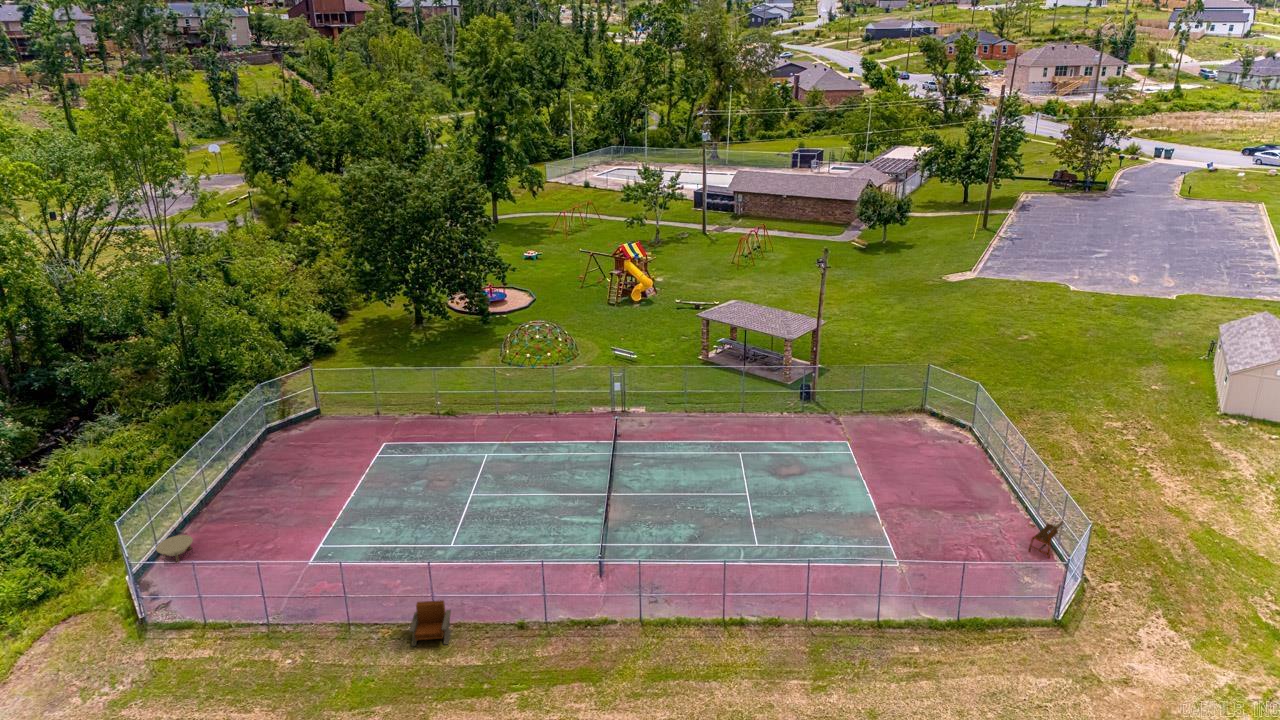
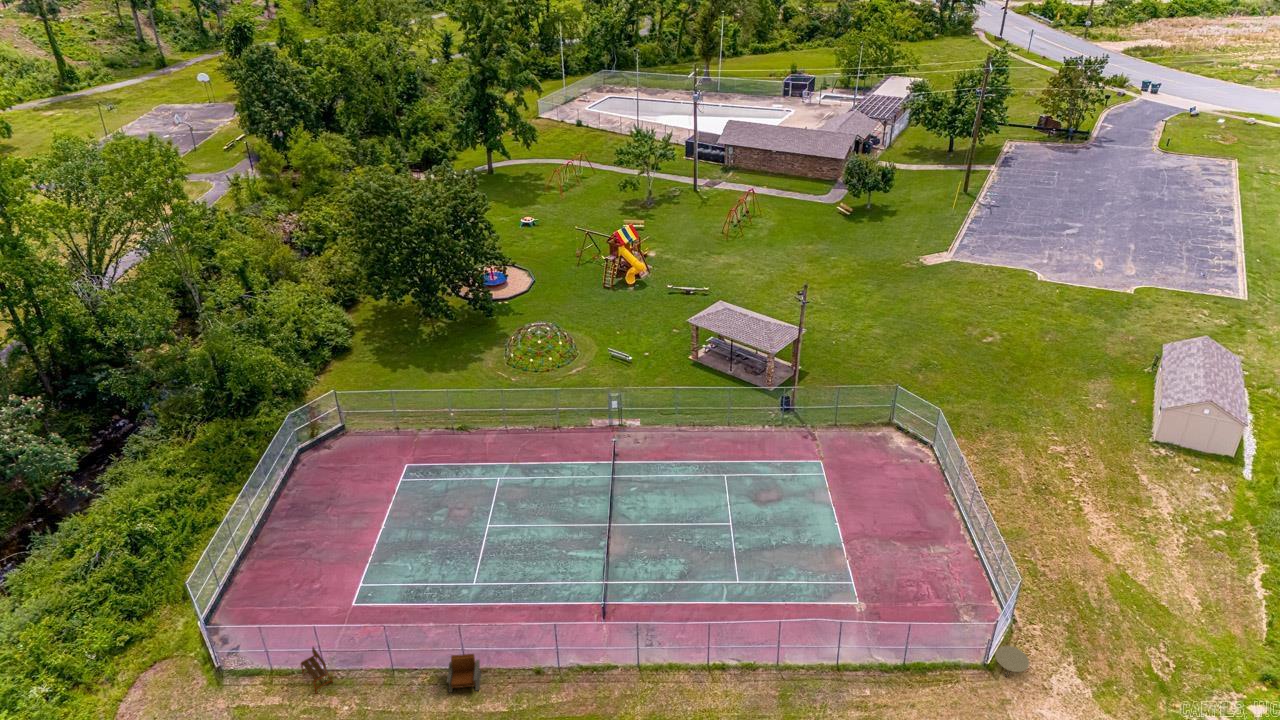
bench: present [1028,522,1063,558] -> present [301,647,333,693]
round table: present [156,535,193,563] -> present [995,646,1029,677]

